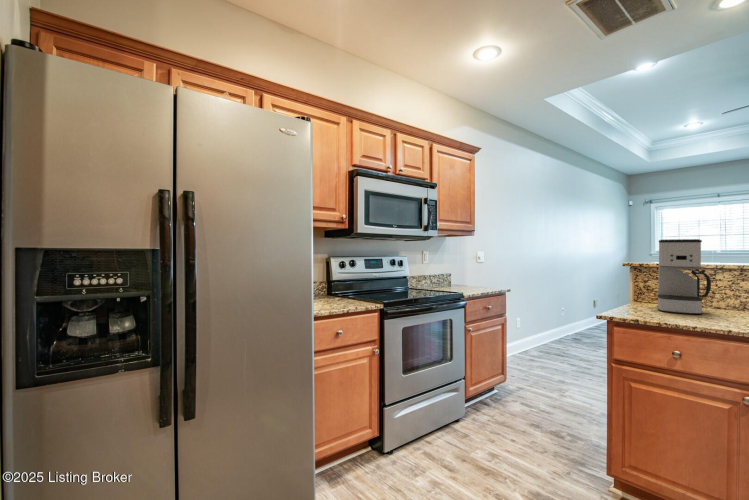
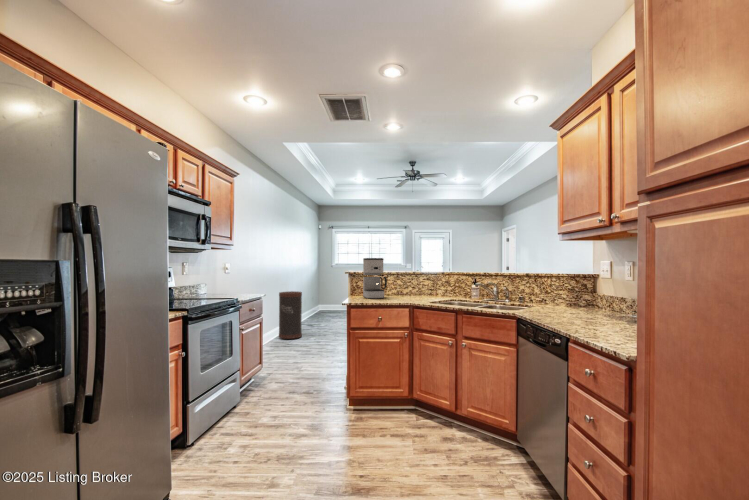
trash can: none [557,283,590,348] -> present [279,291,302,339]

